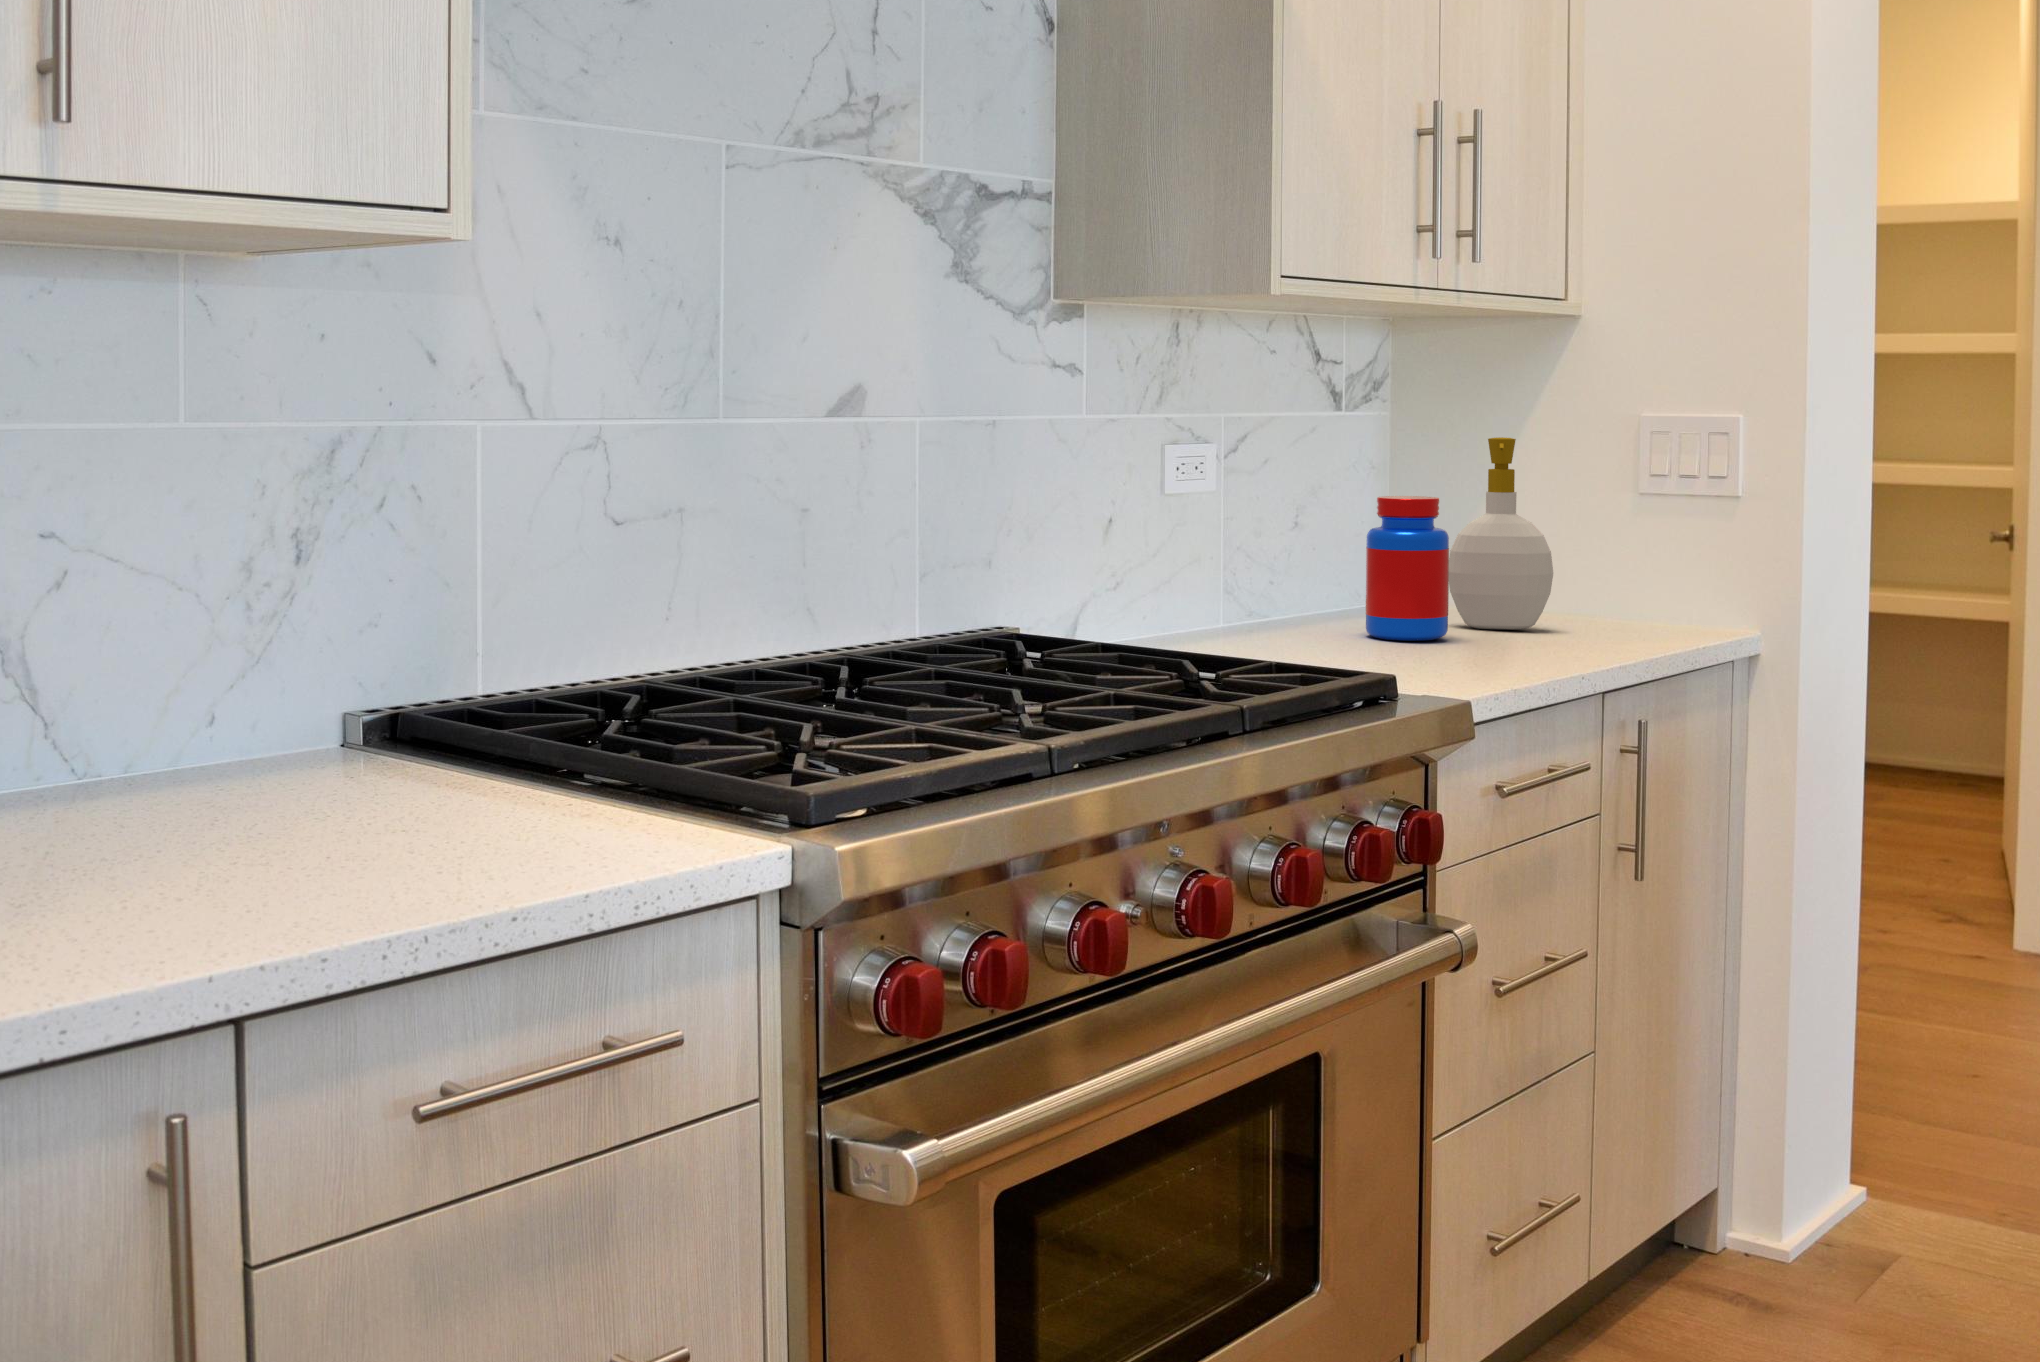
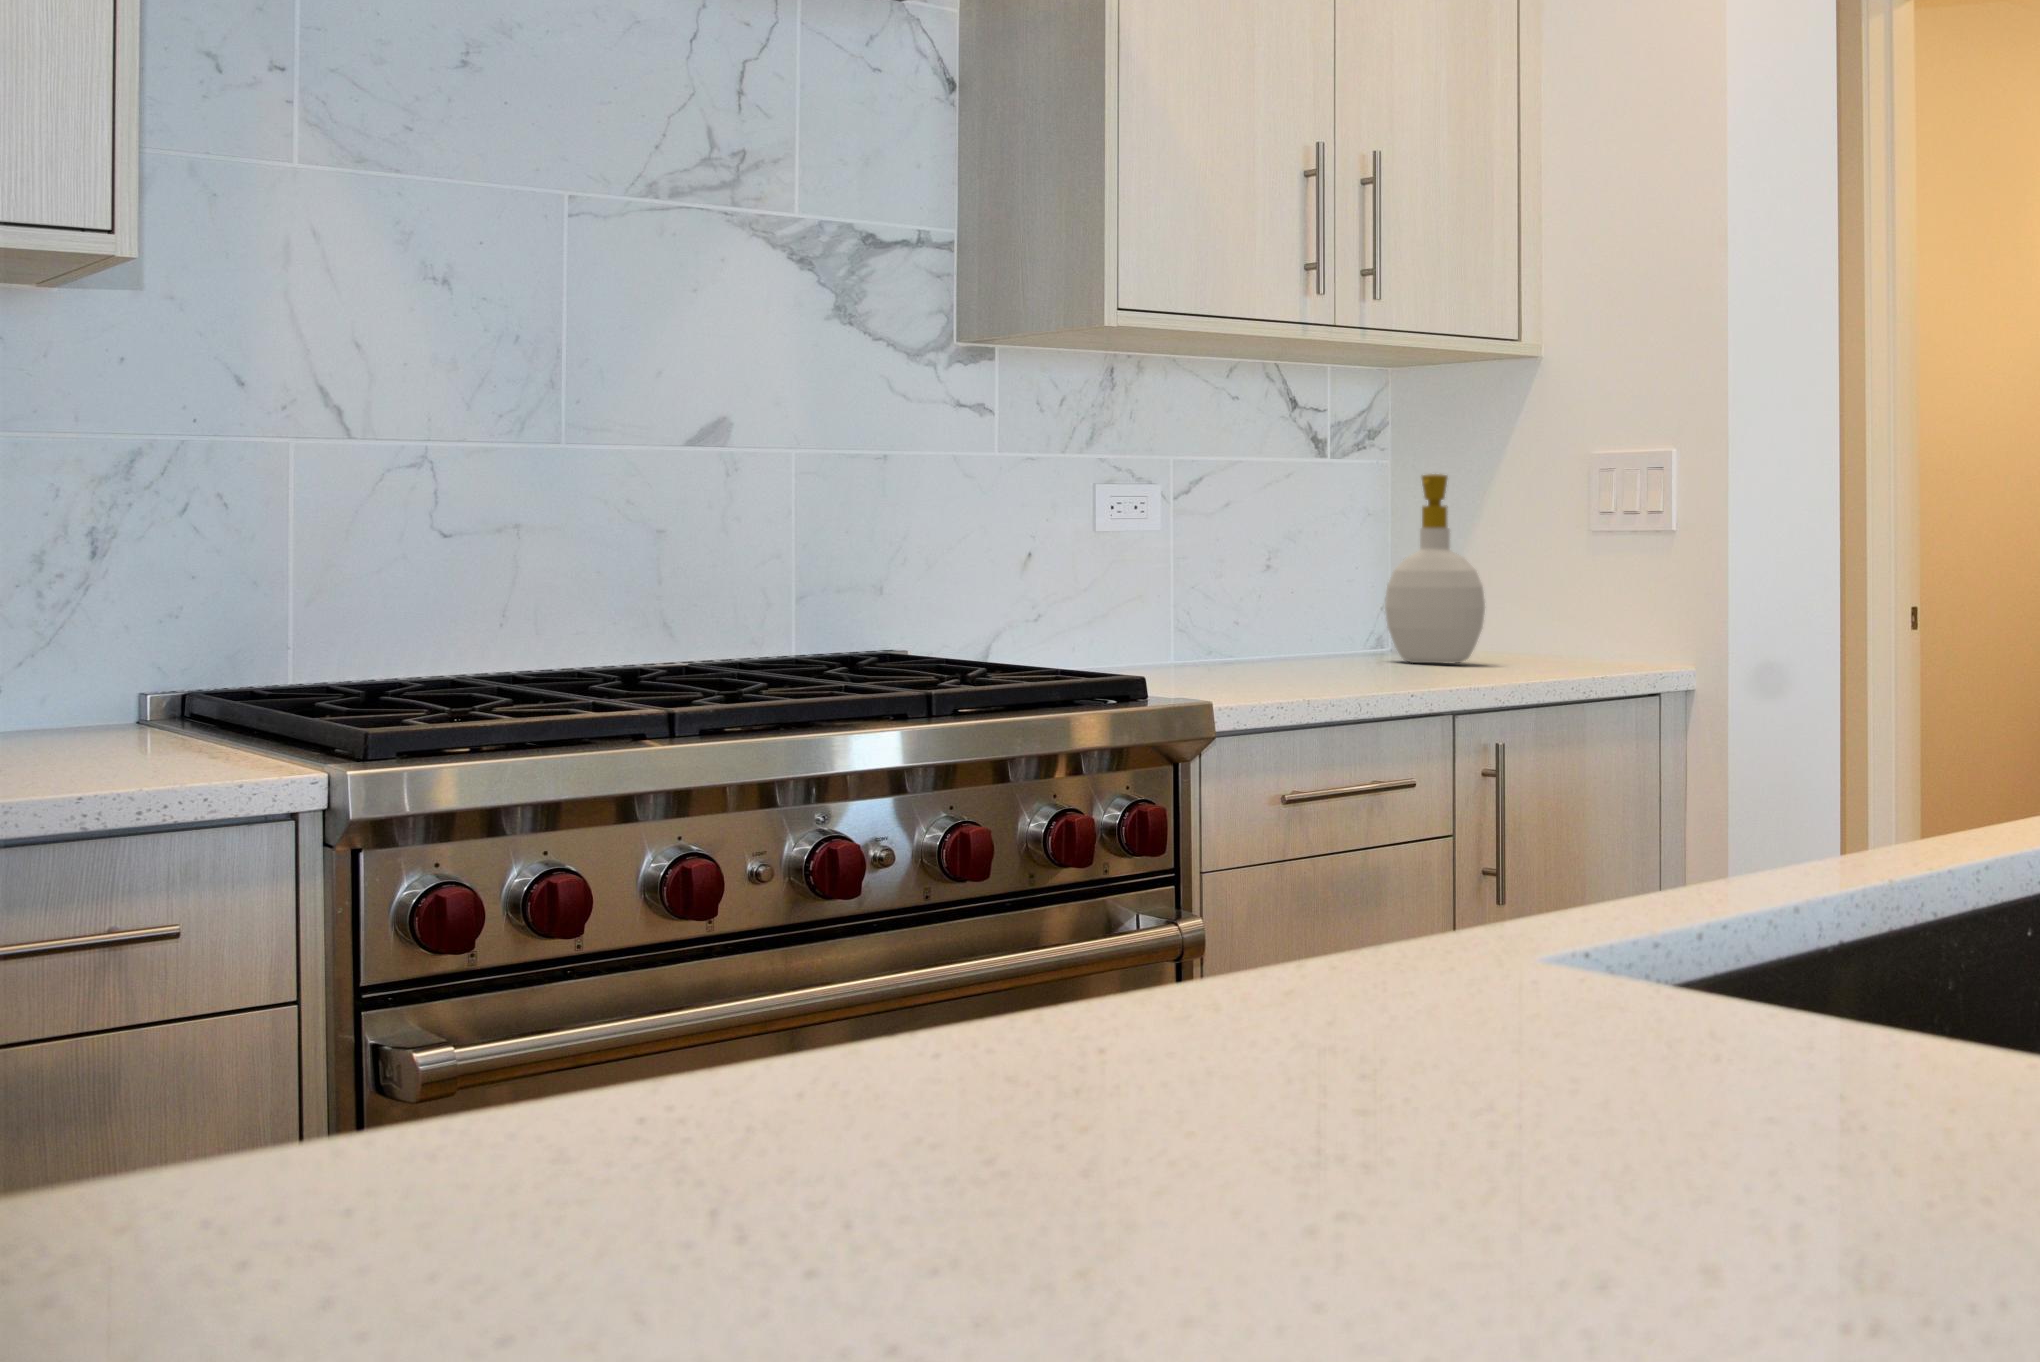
jar: present [1366,496,1449,641] -> none [1268,529,1348,668]

